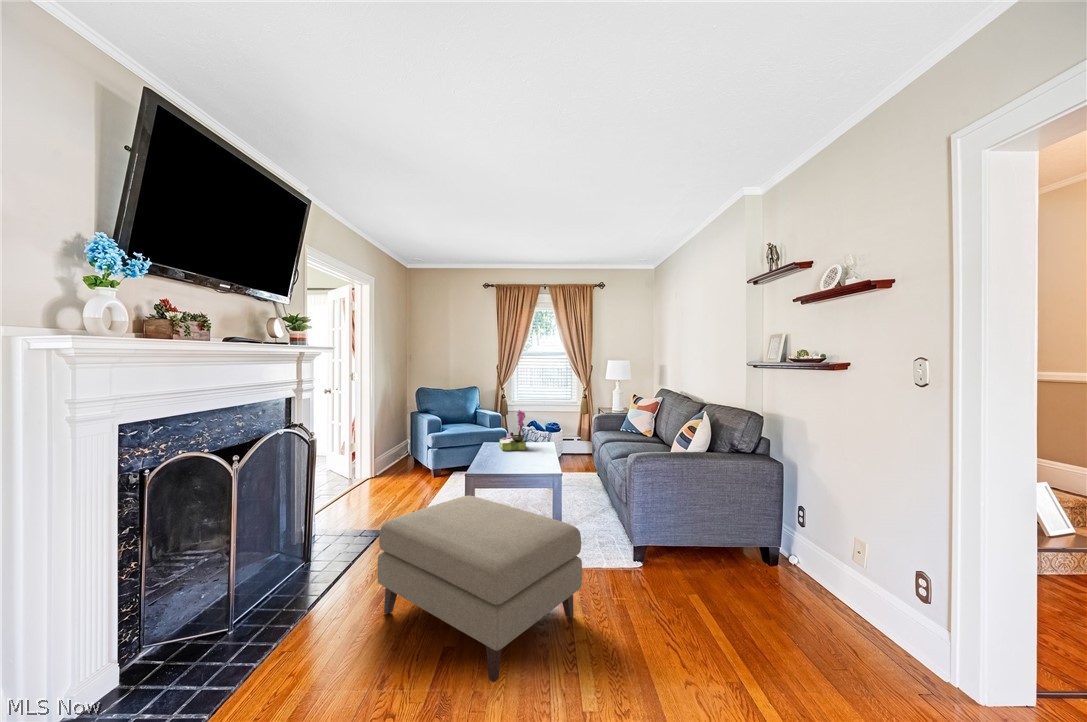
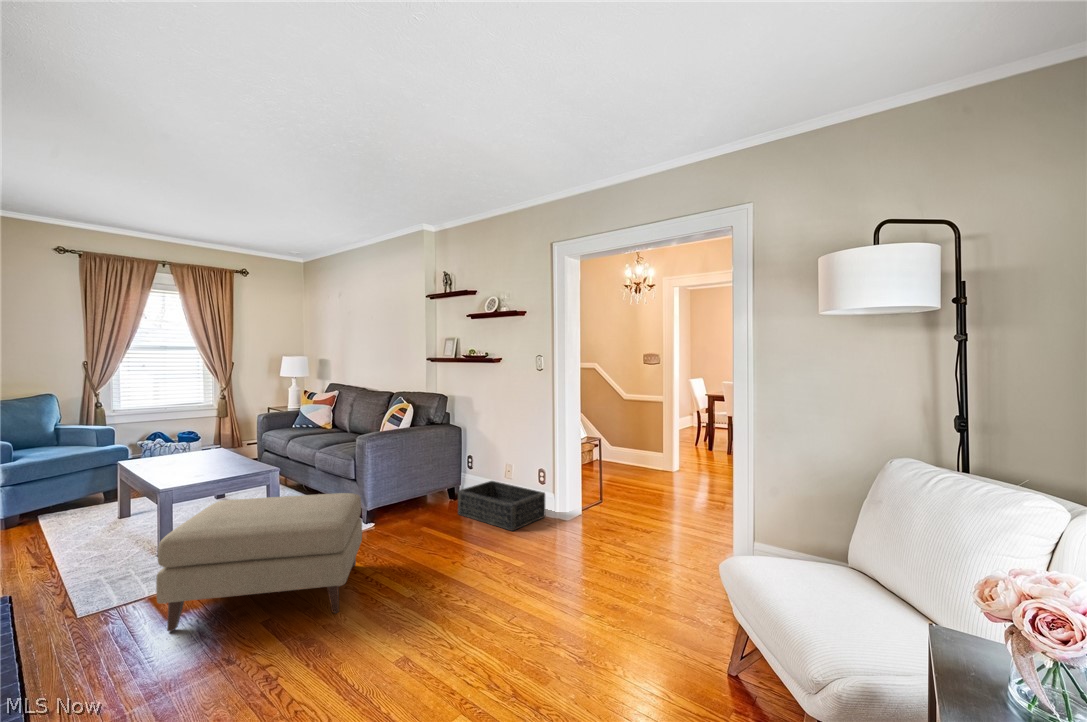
flower arrangement: present [499,410,526,451] -> none [159,415,204,466]
basket: none [757,557,928,670] -> present [458,481,545,531]

